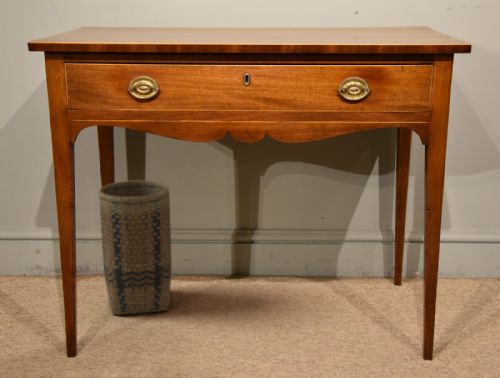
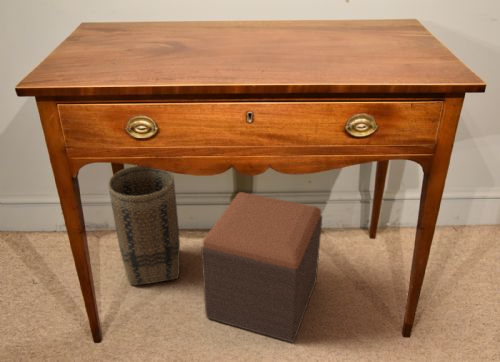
footstool: none [195,205,330,359] -> present [201,192,322,342]

